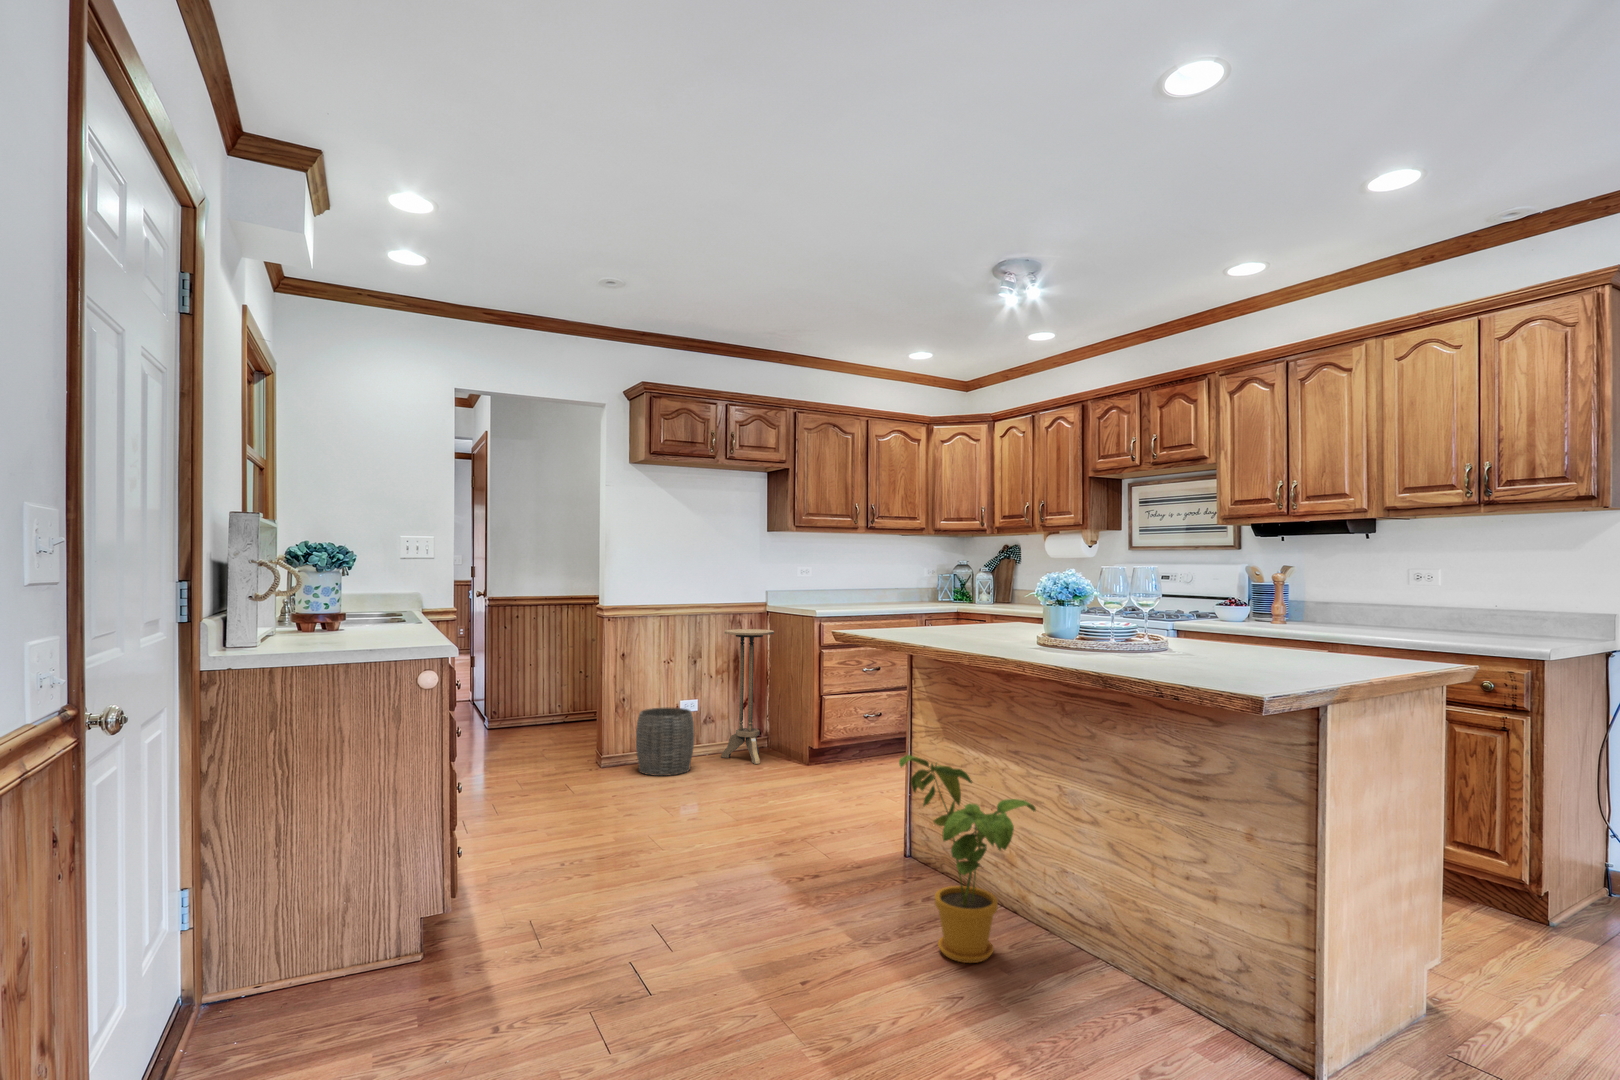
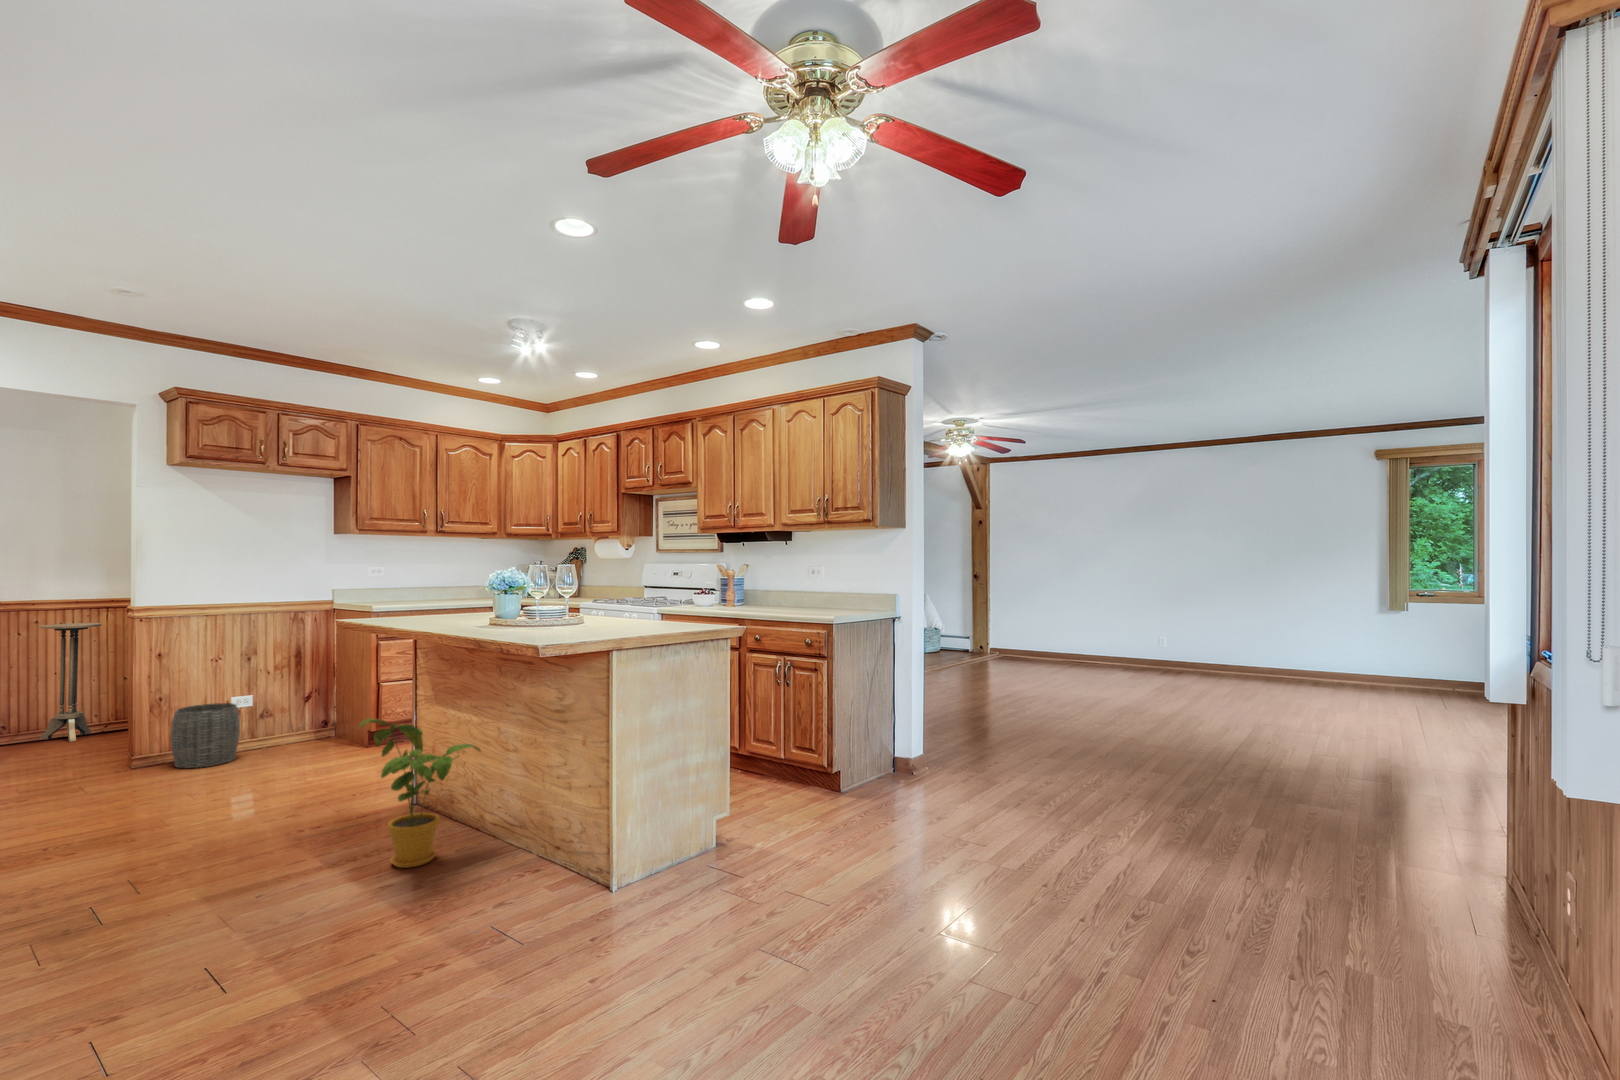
side table: present [721,629,774,764] -> present [40,623,101,742]

